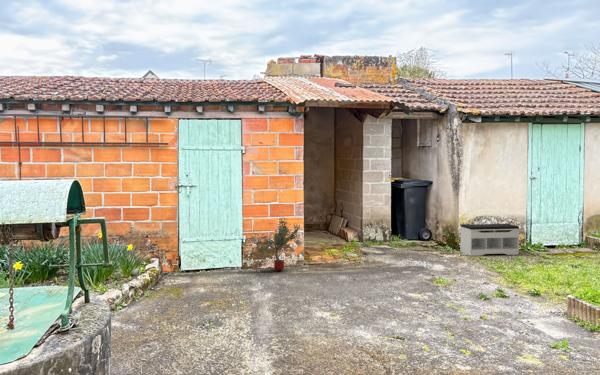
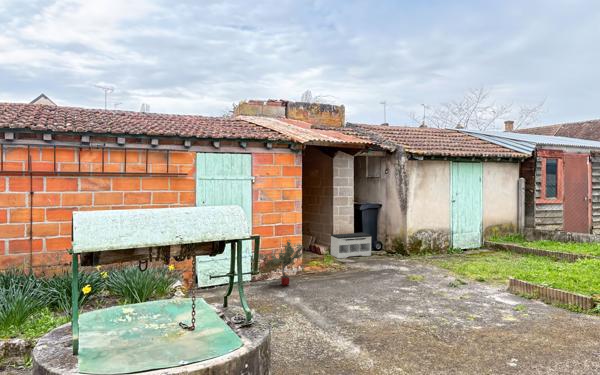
bench: present [460,224,519,256] -> present [331,233,371,258]

